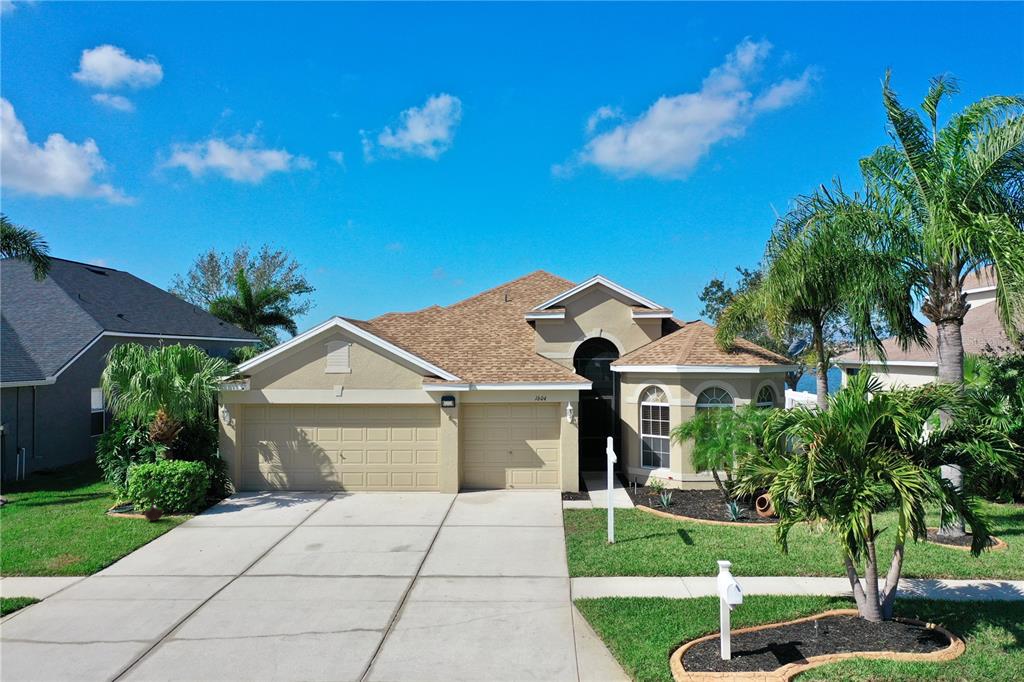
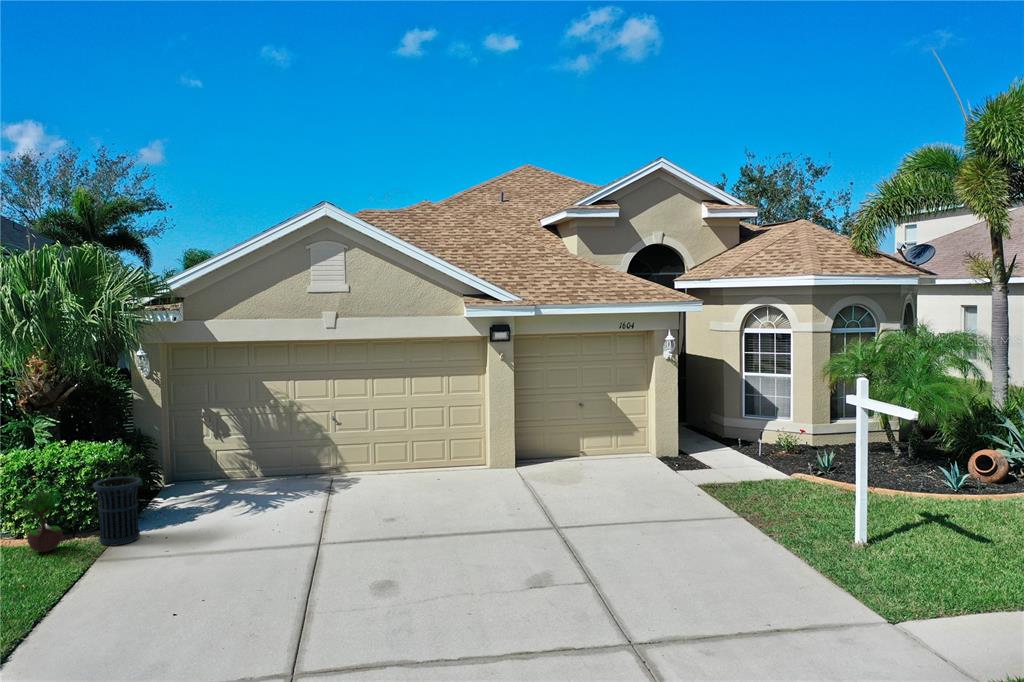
trash can: none [180,482,208,520] -> present [93,476,141,546]

